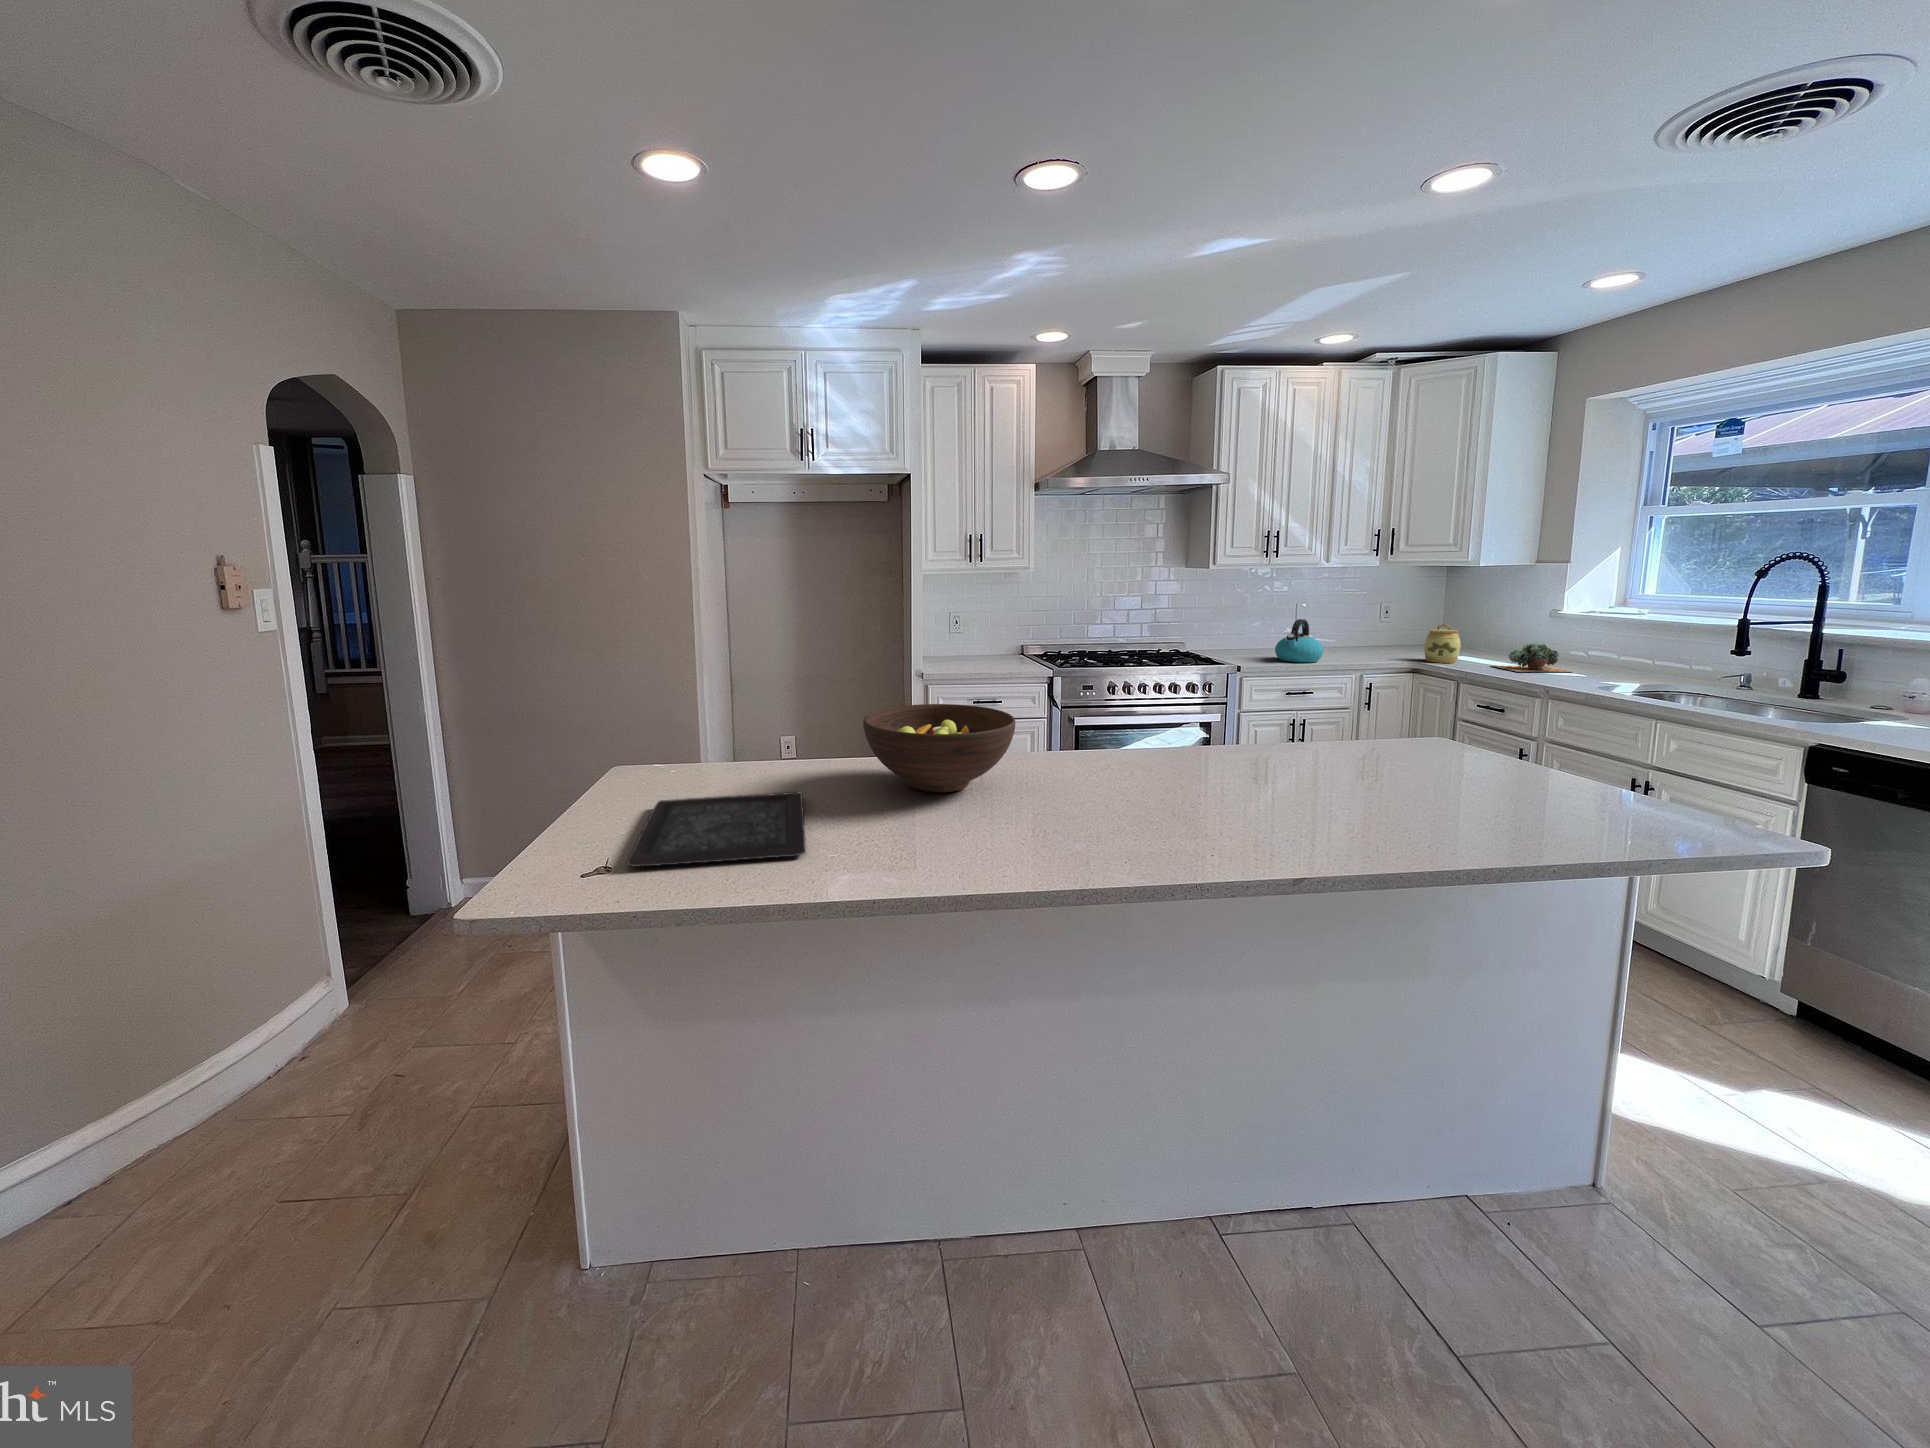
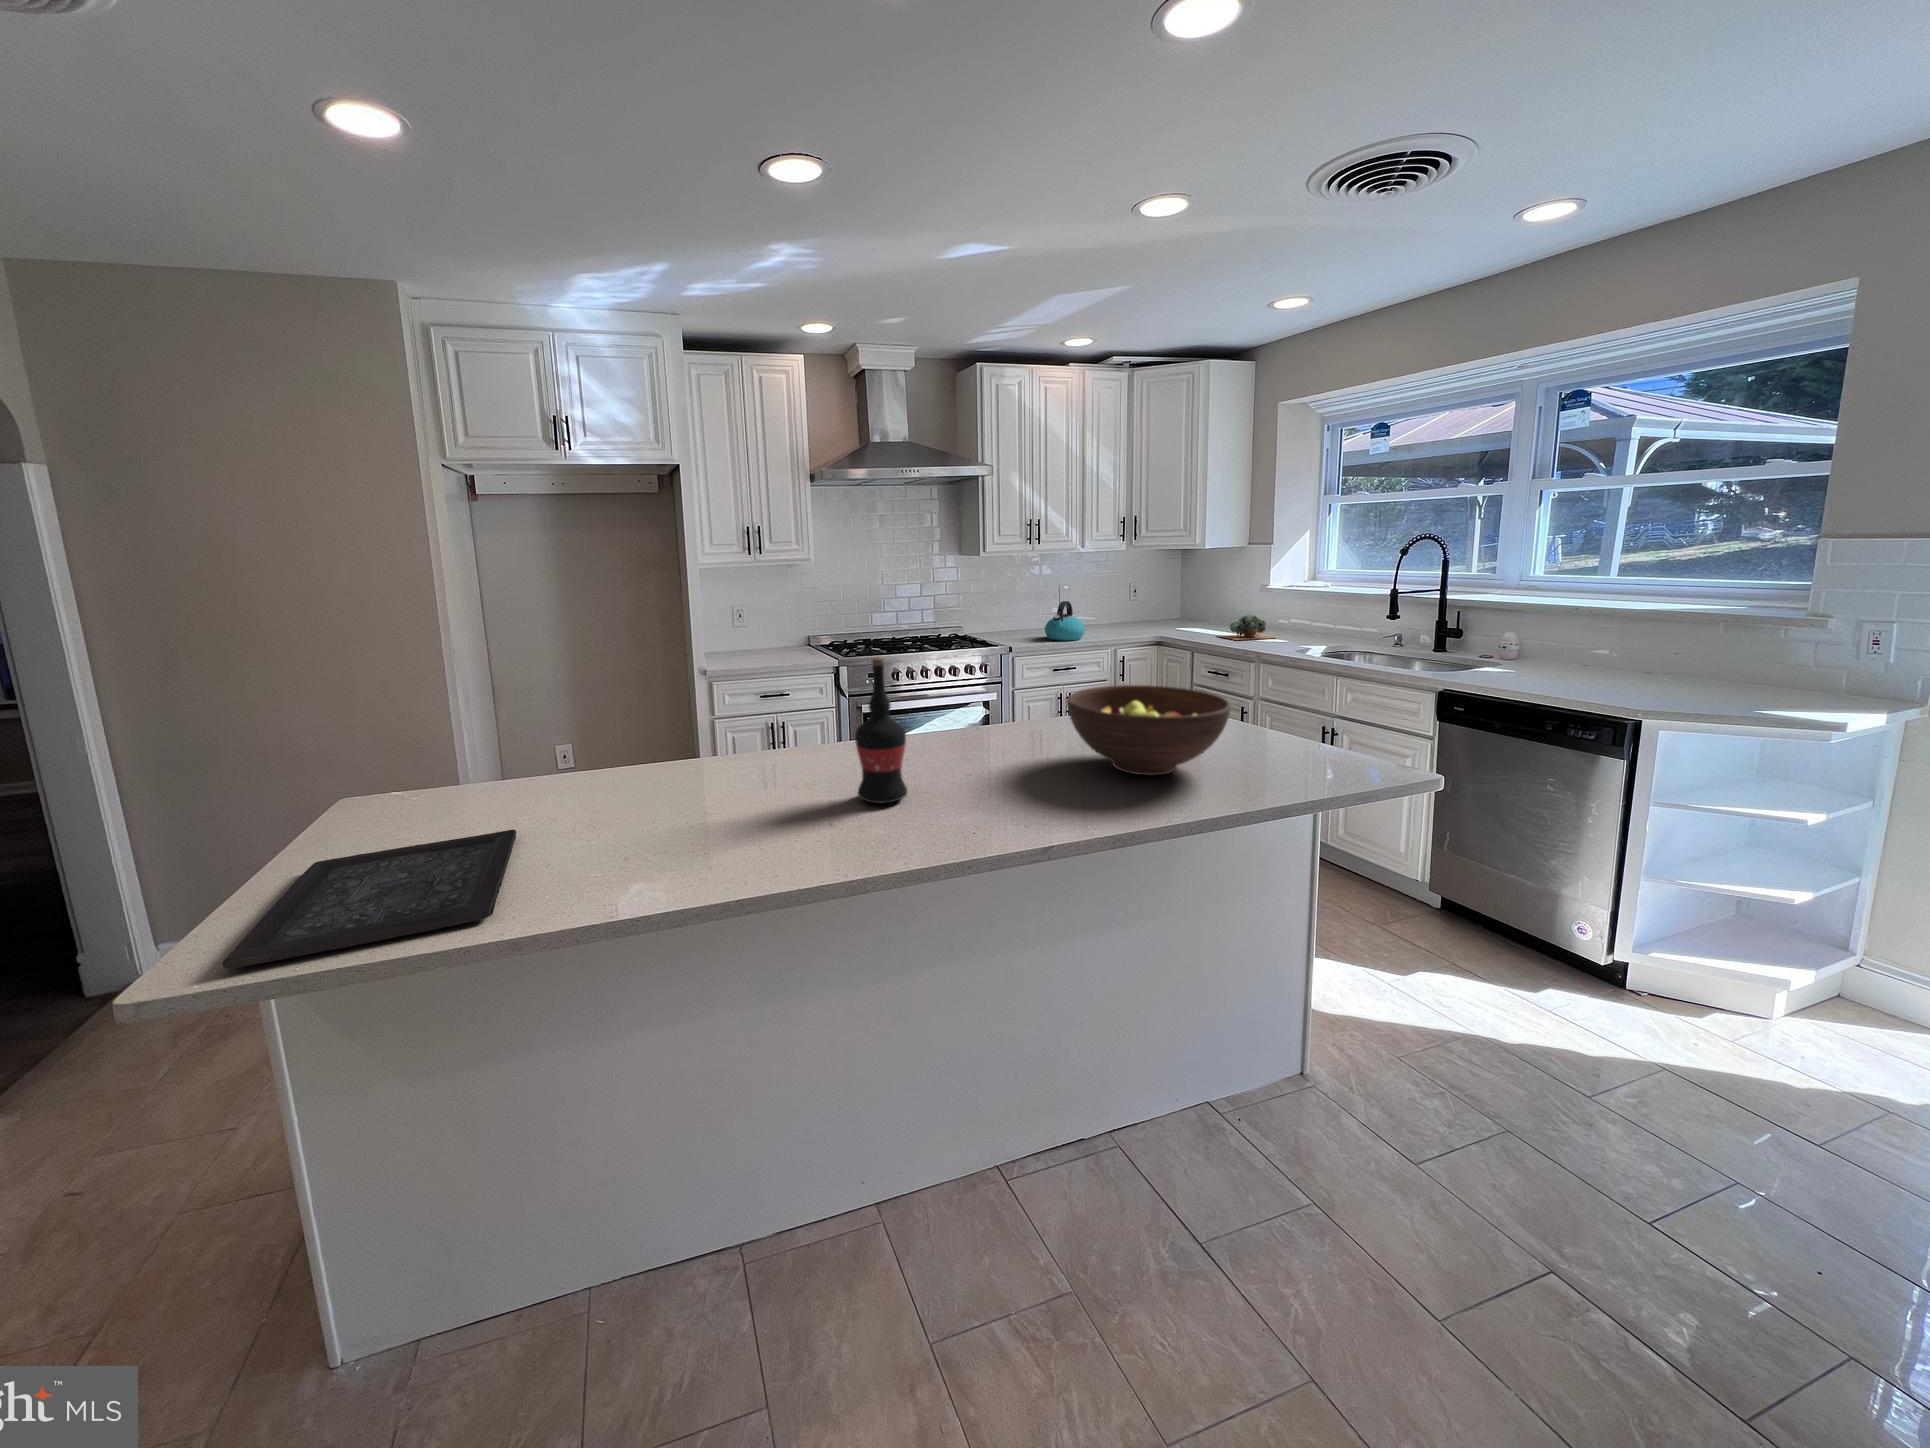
jar: present [1425,623,1461,663] -> none [1166,600,1193,635]
wine bottle: none [1099,662,1151,802] -> present [855,658,907,804]
fruit bowl: present [863,704,1015,792] -> present [1067,685,1231,775]

